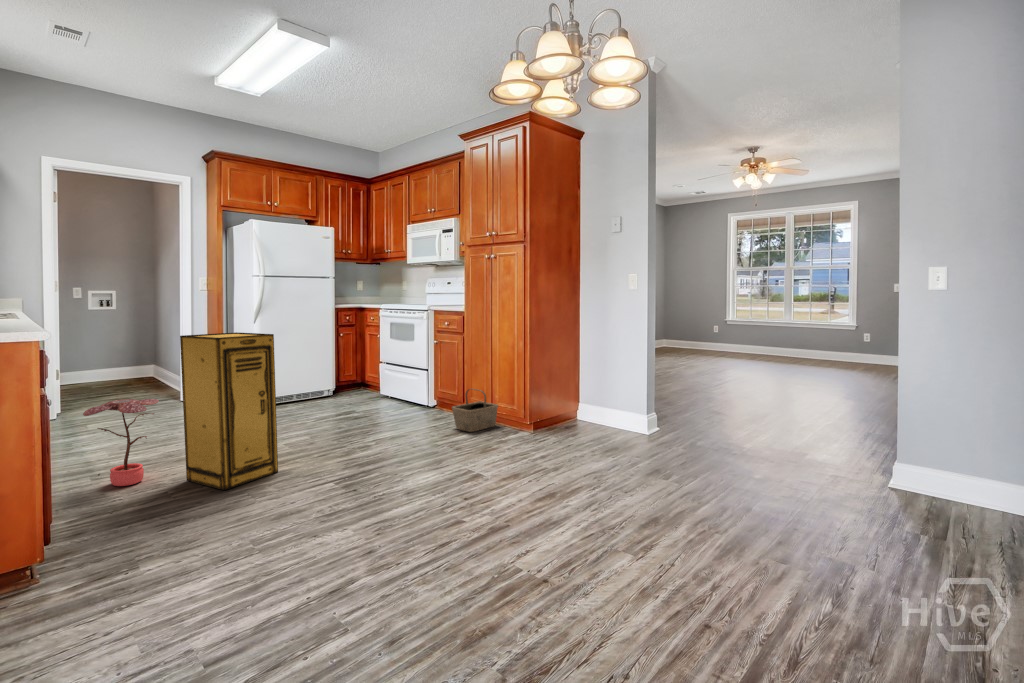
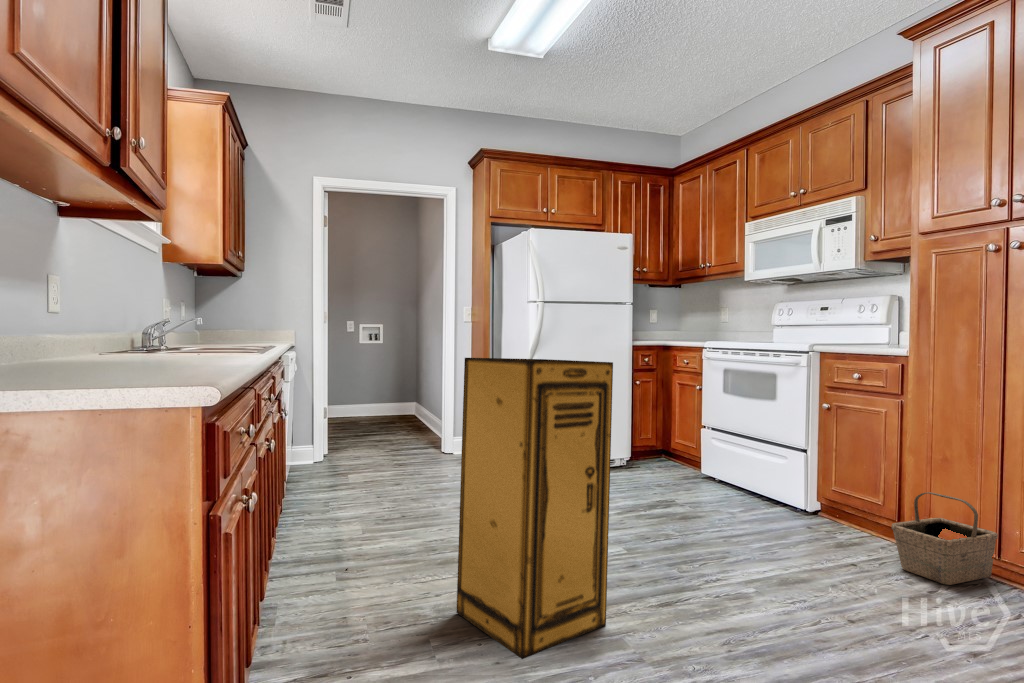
potted plant: present [83,399,159,486] -> none [322,459,425,605]

